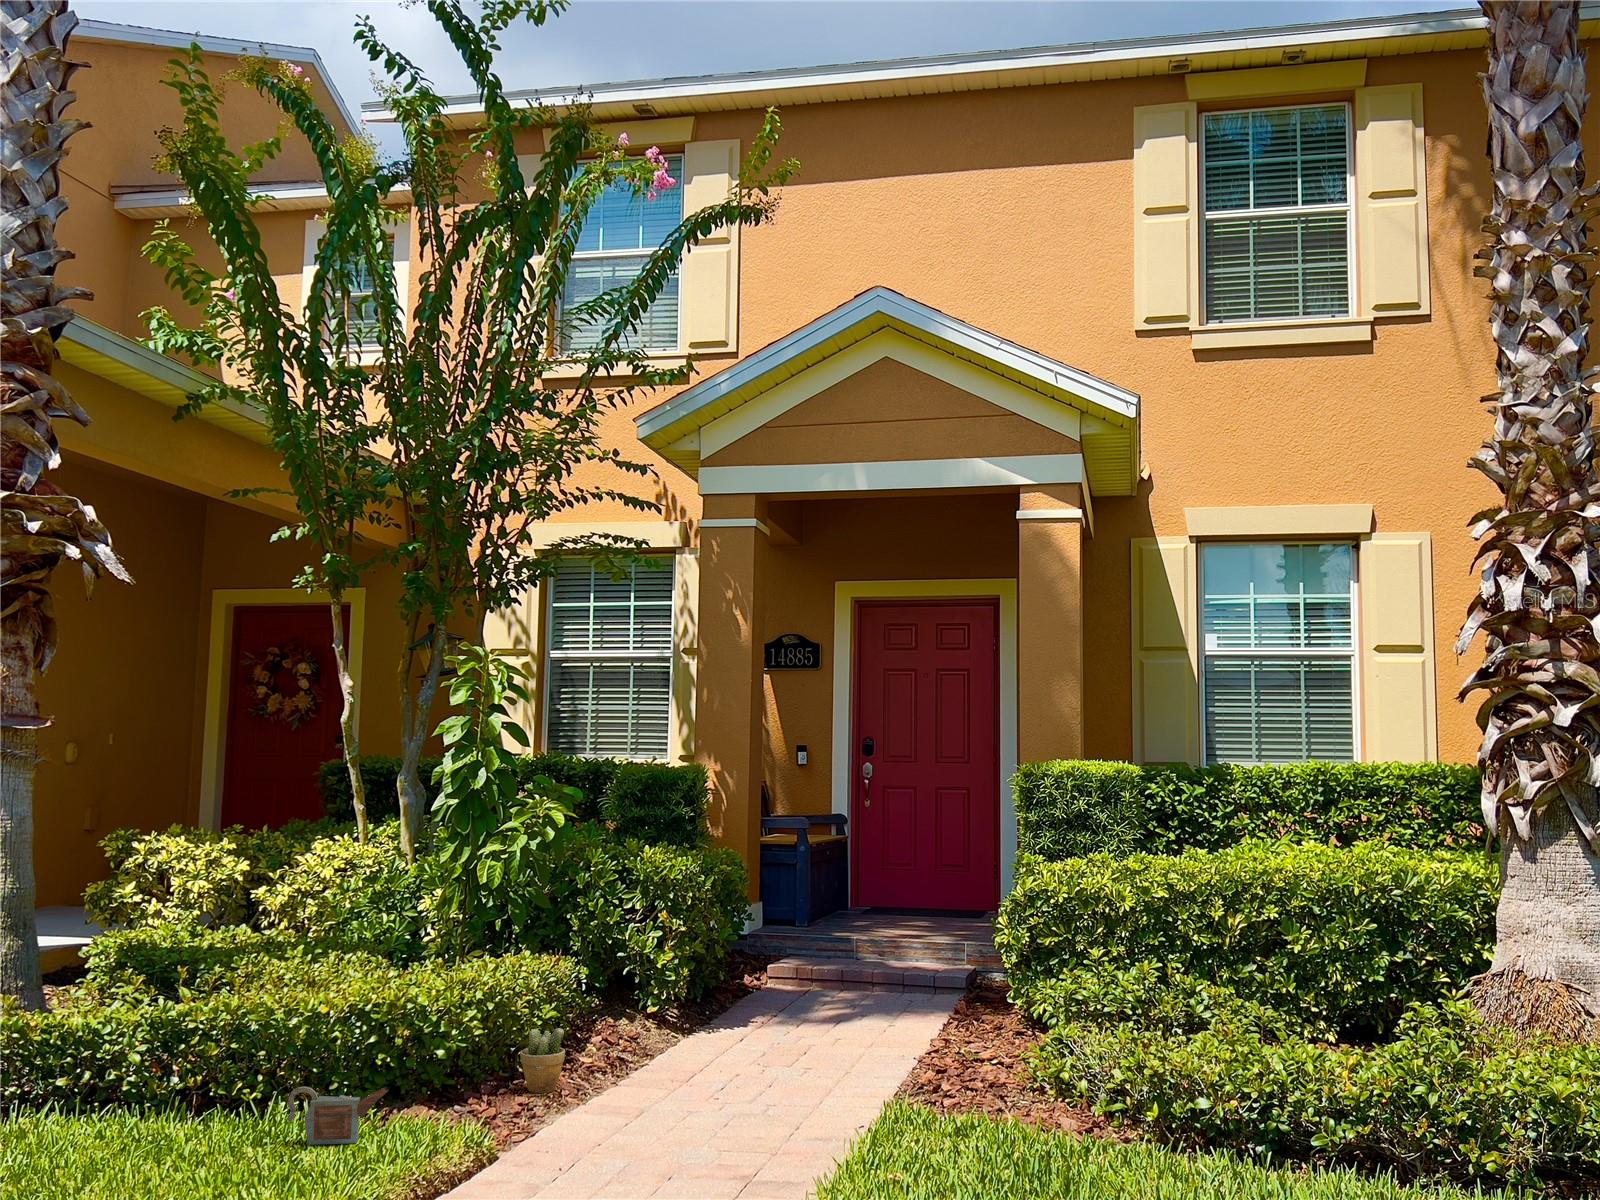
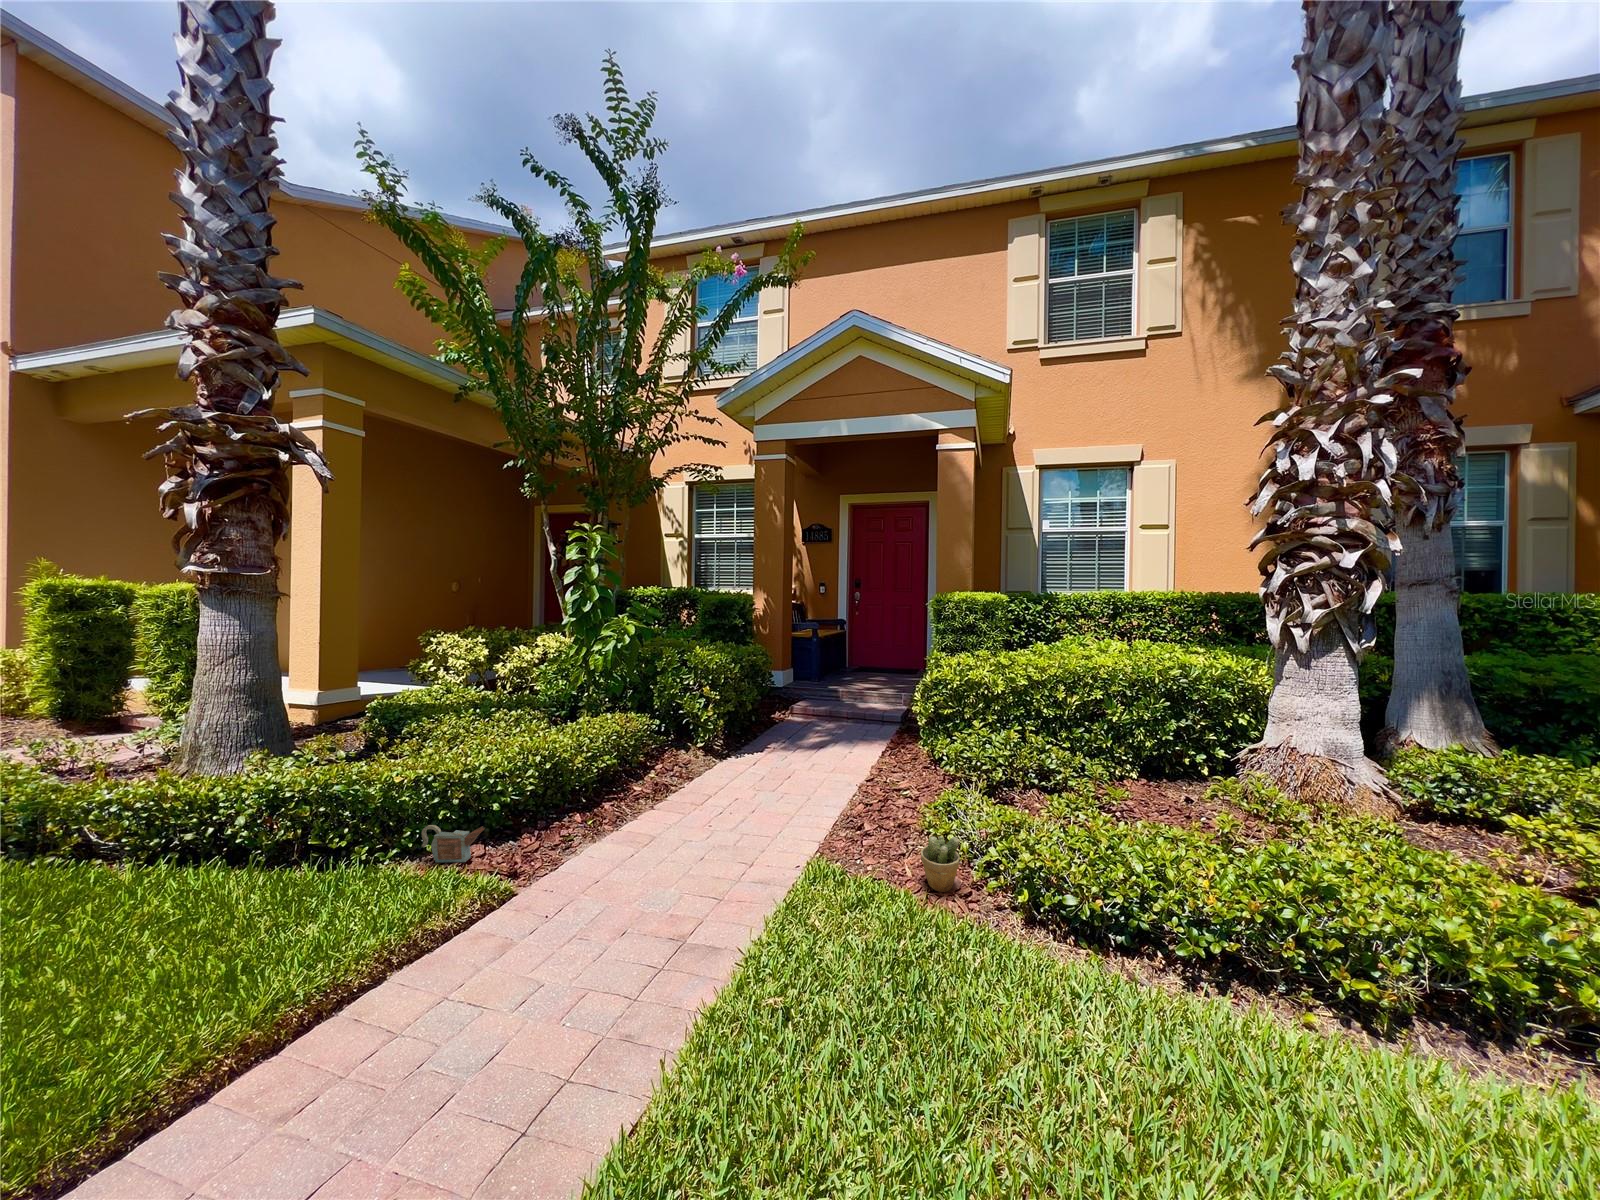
potted plant: present [520,1028,565,1093] -> present [921,836,960,892]

